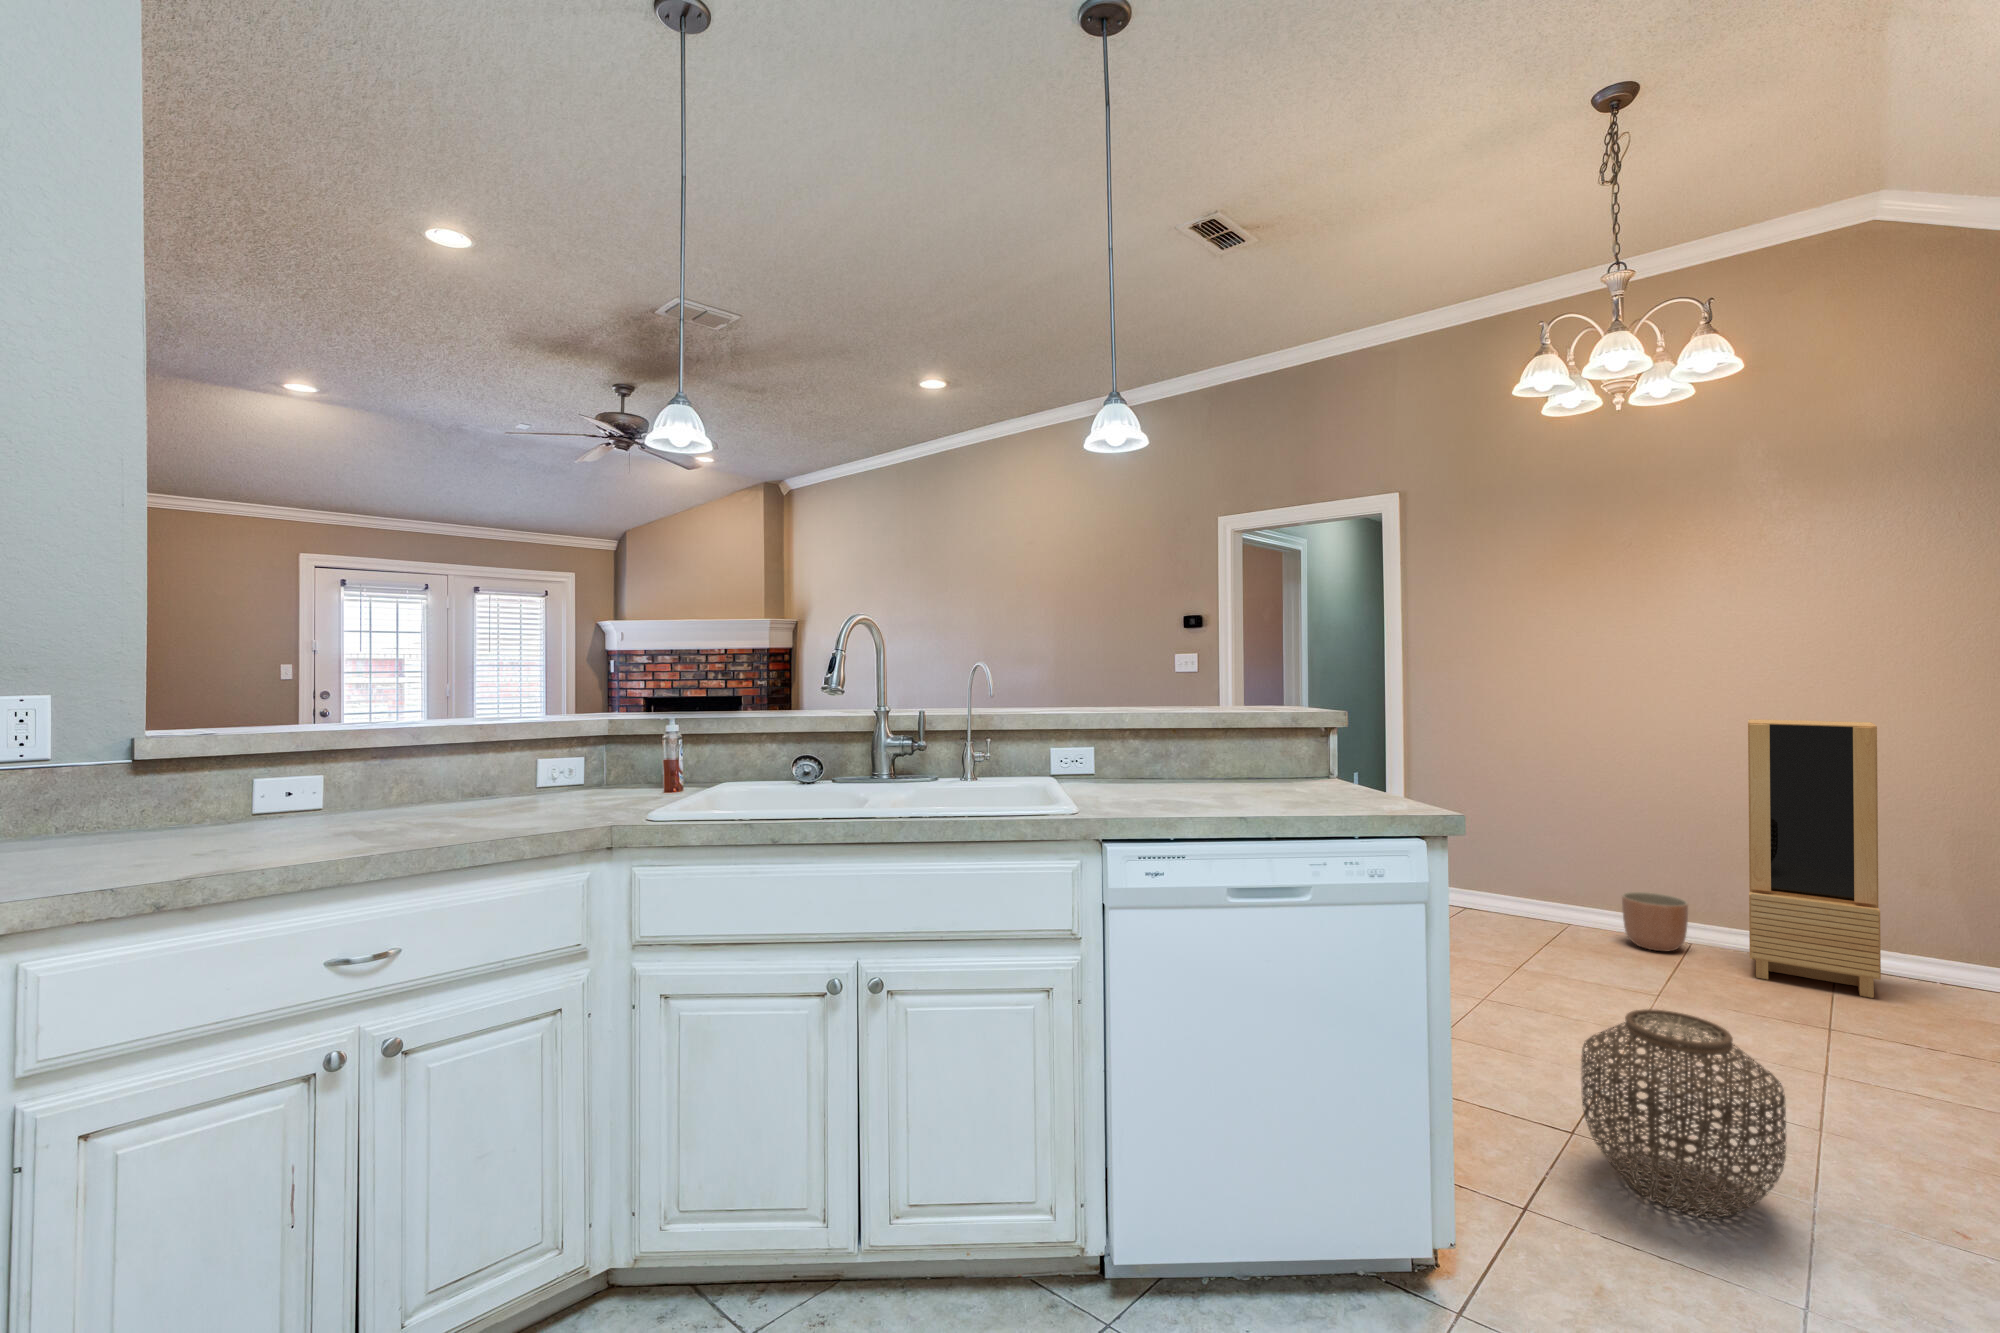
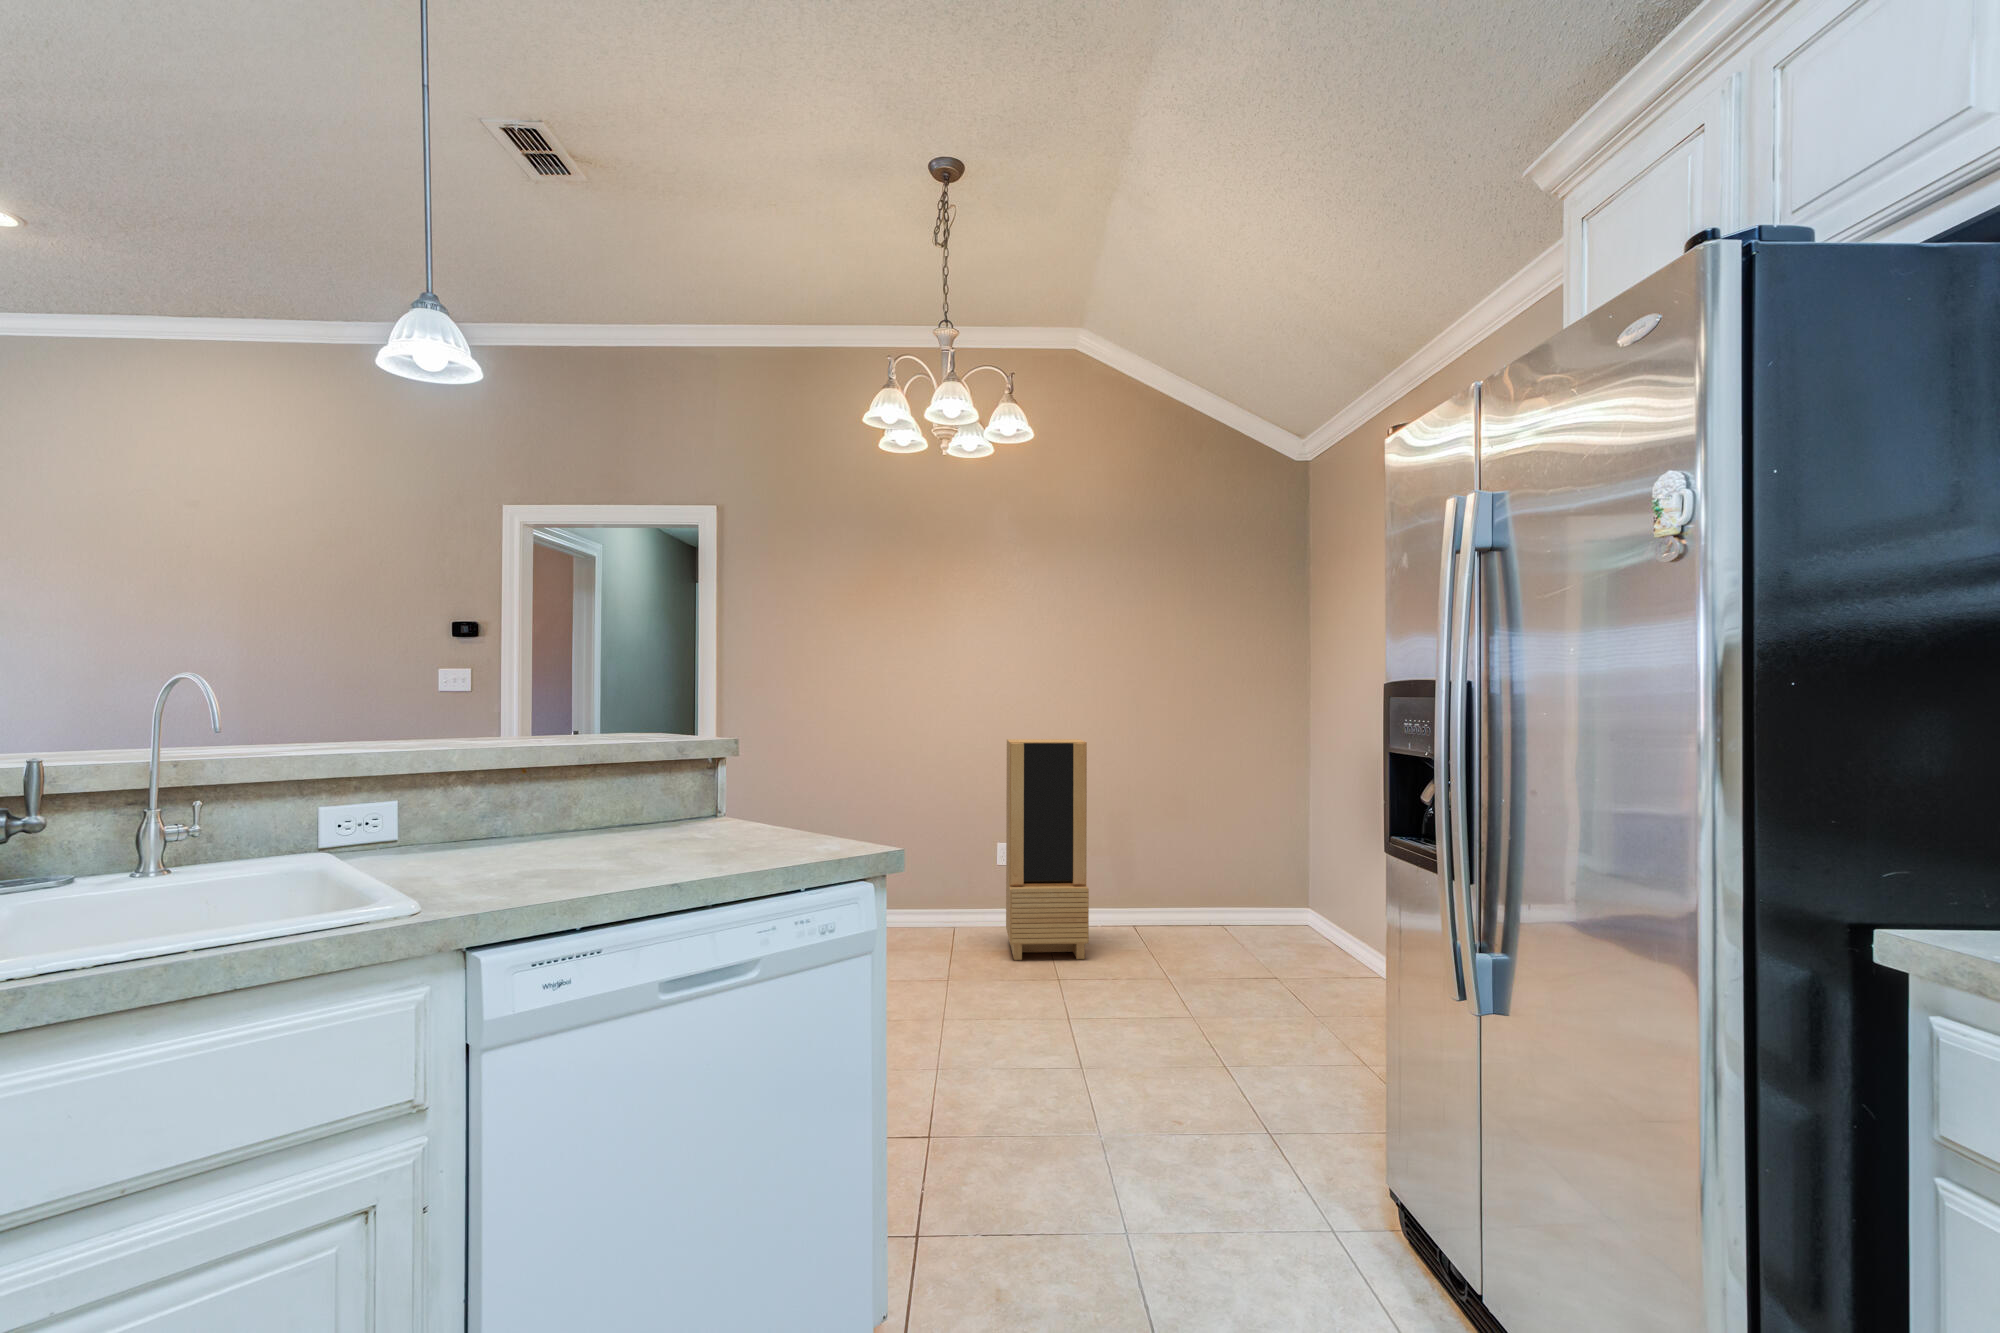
planter: present [1622,892,1688,951] -> none [918,900,966,952]
woven basket: present [1581,1009,1786,1217] -> none [950,1008,1097,1194]

